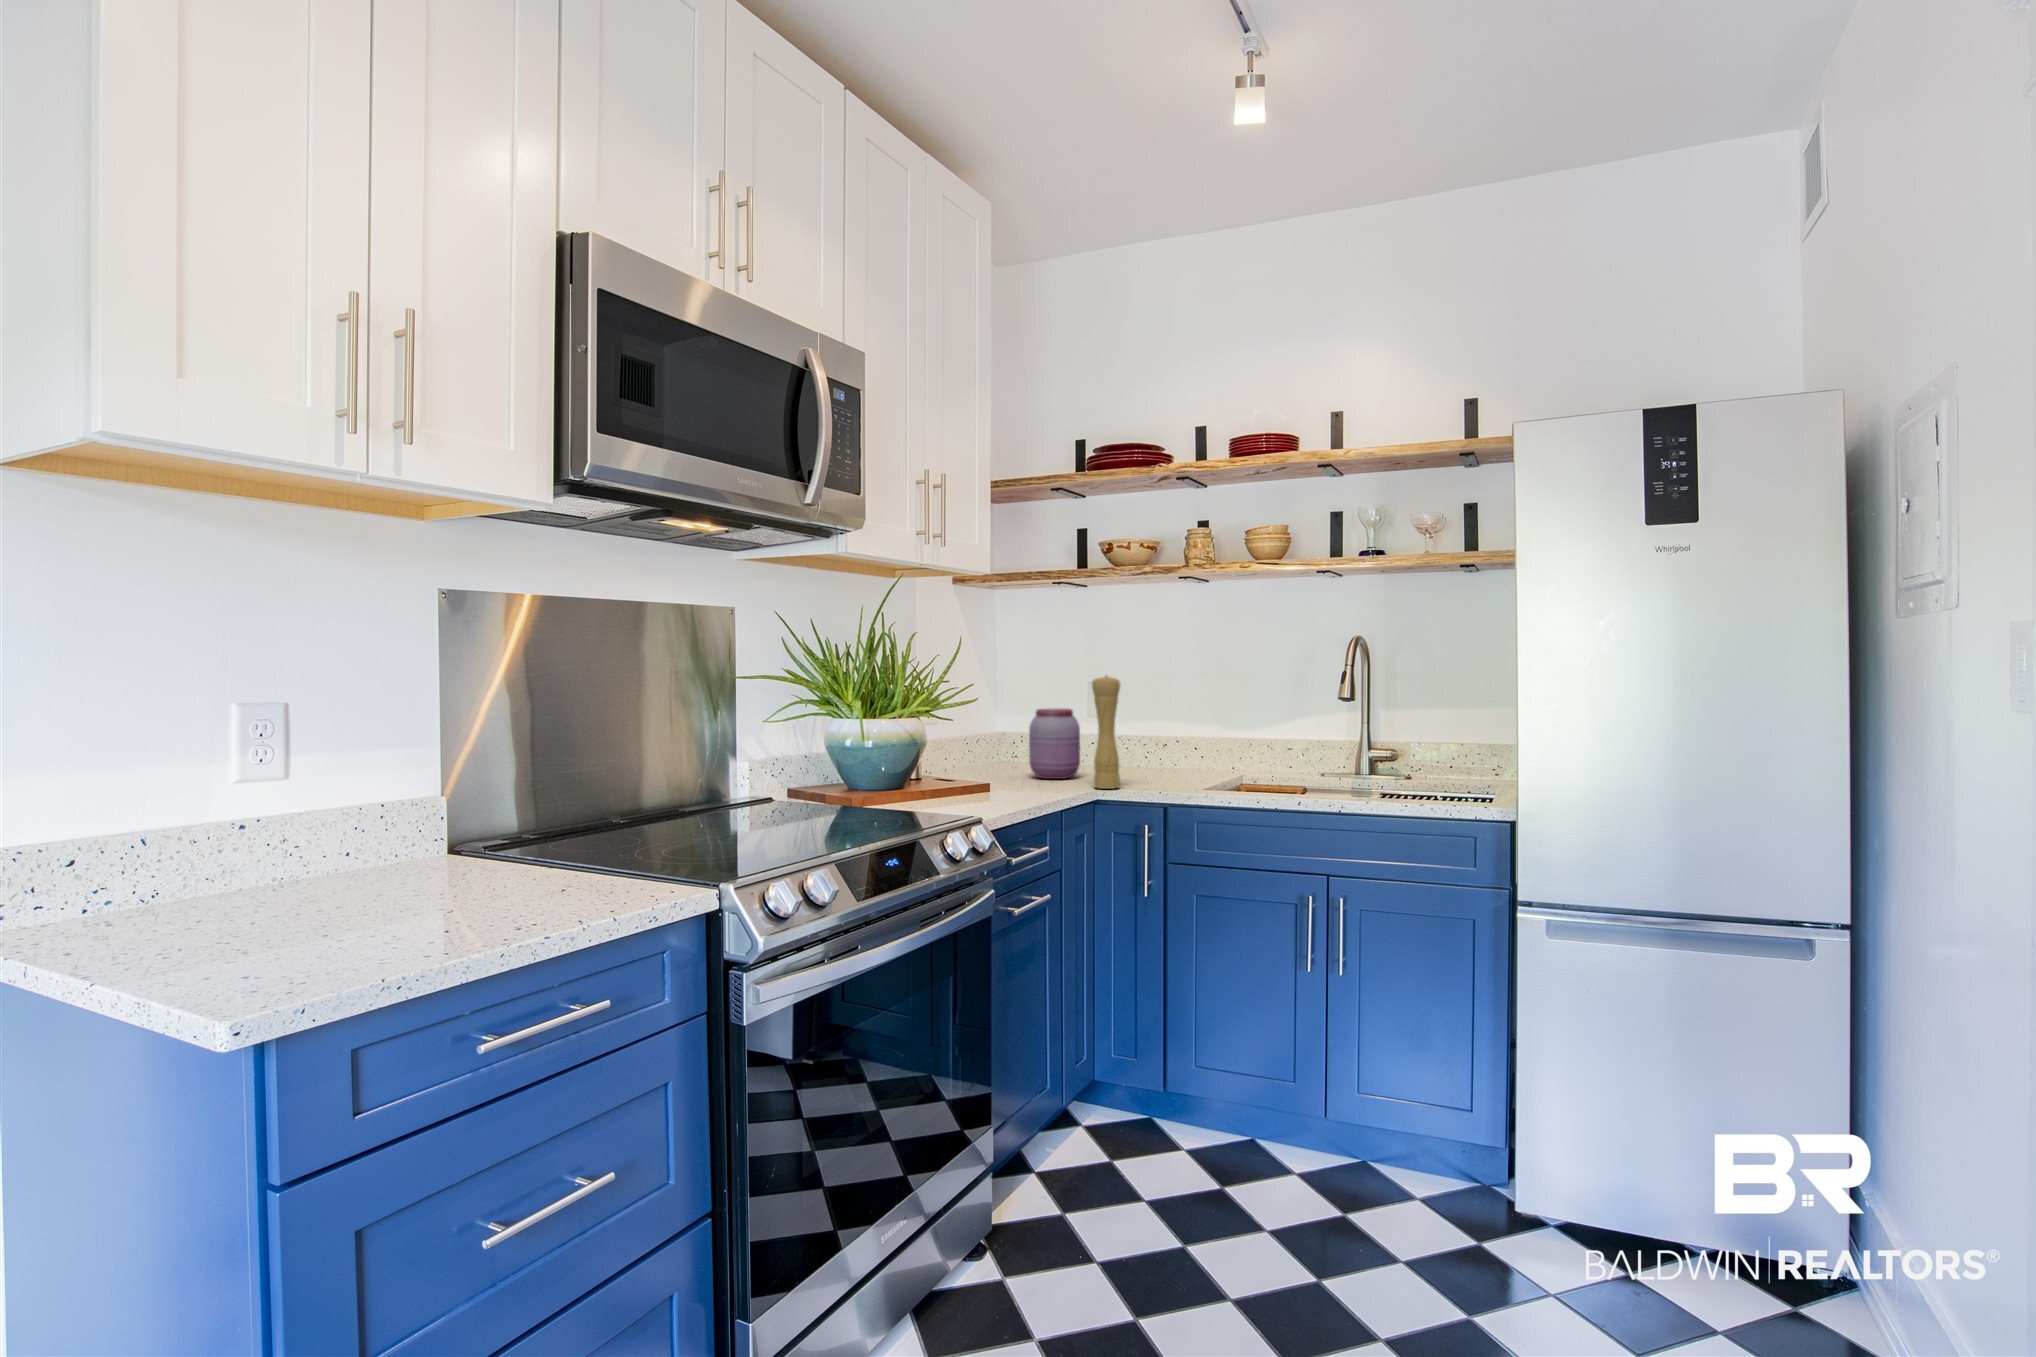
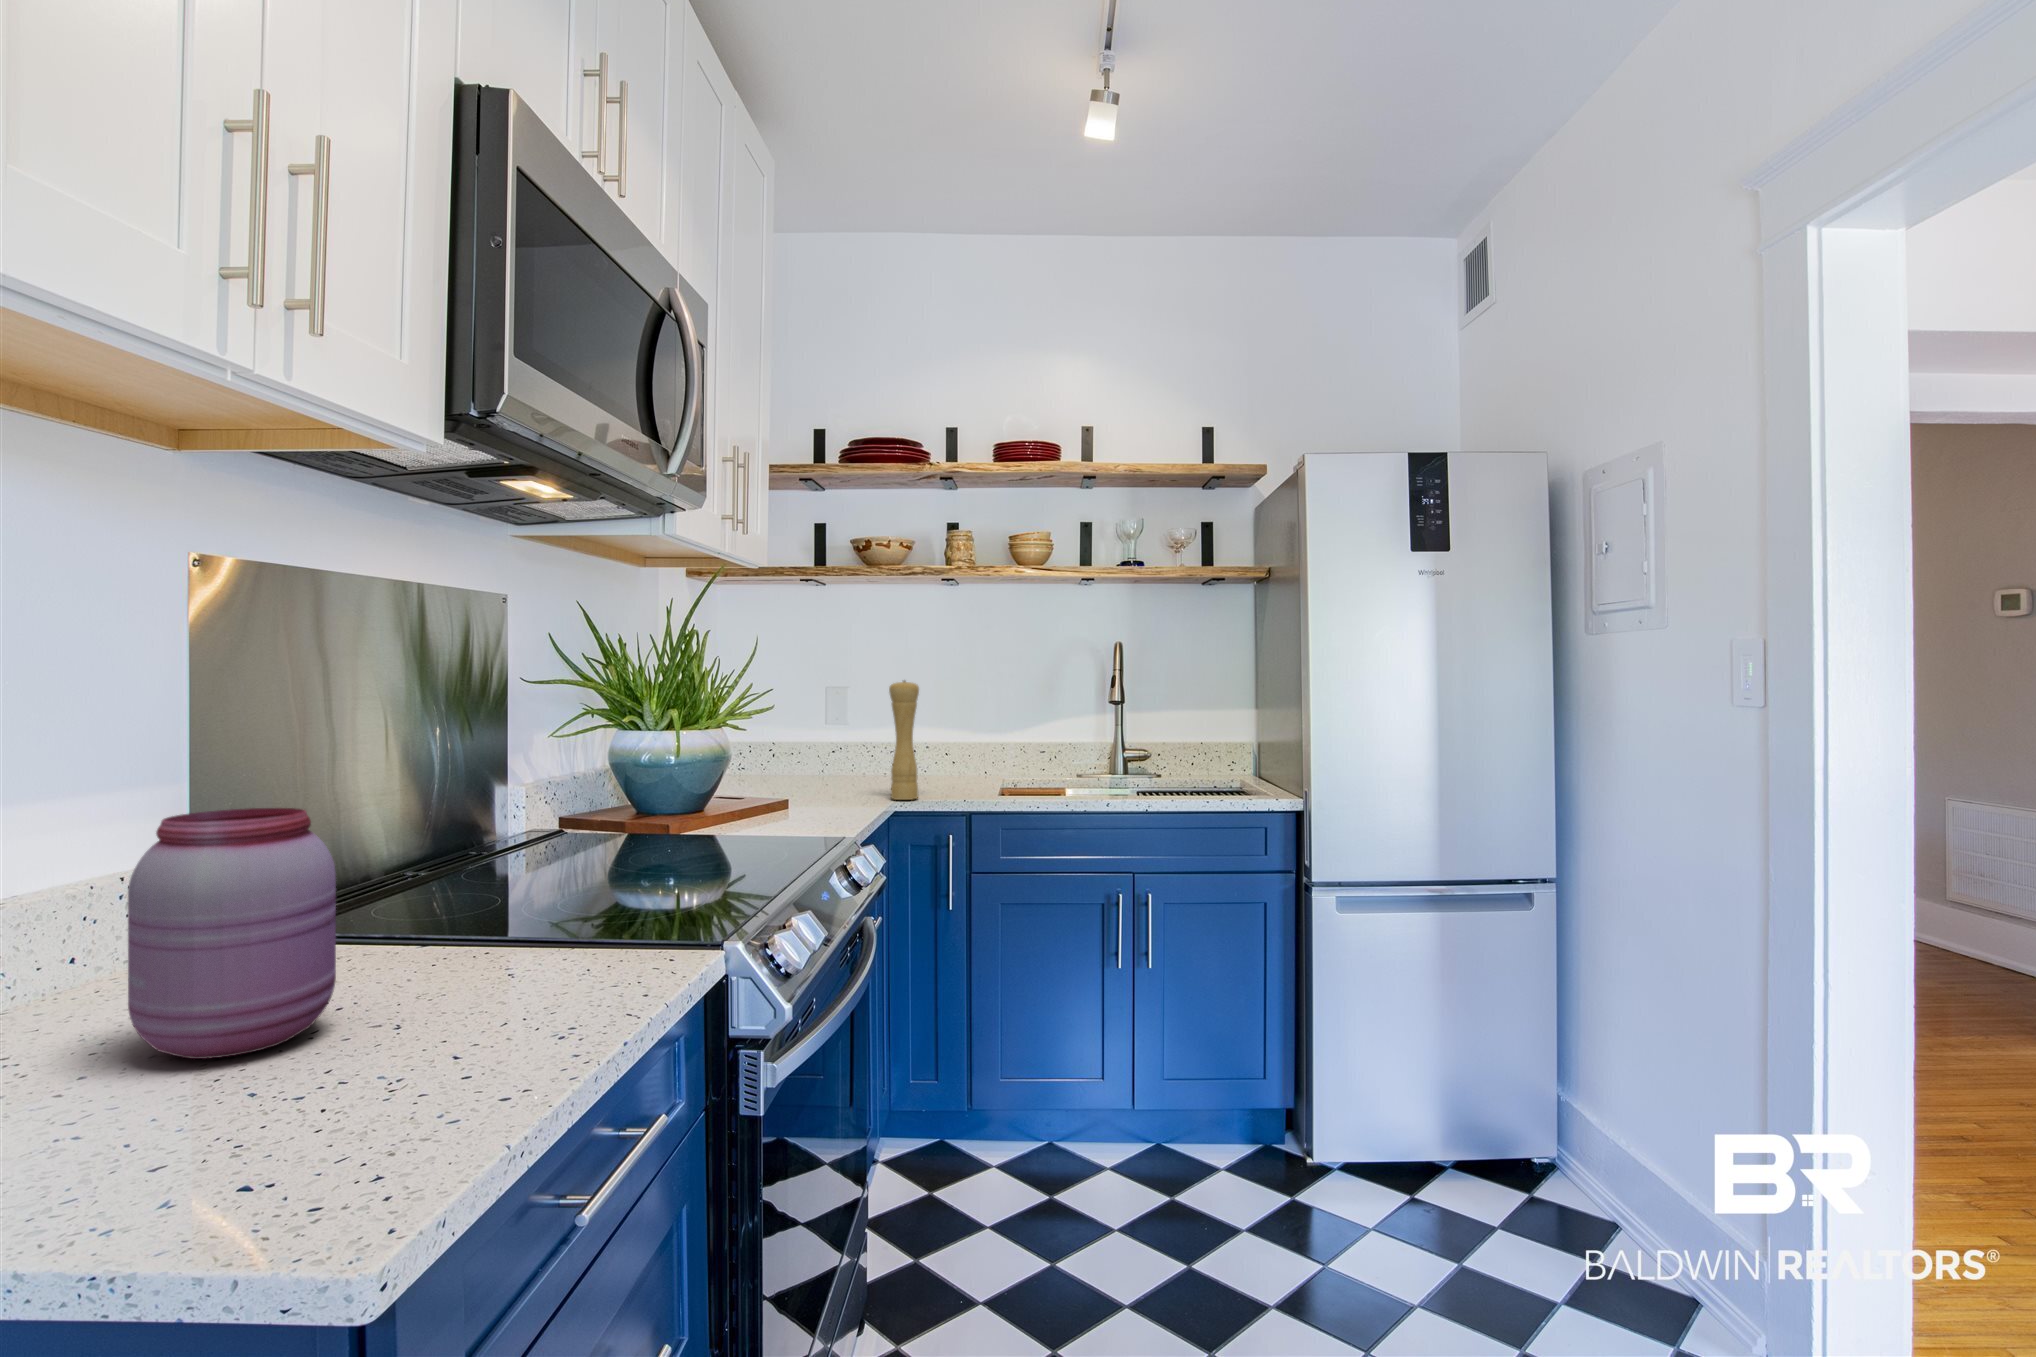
jar: present [1029,709,1080,779] -> present [128,808,336,1059]

